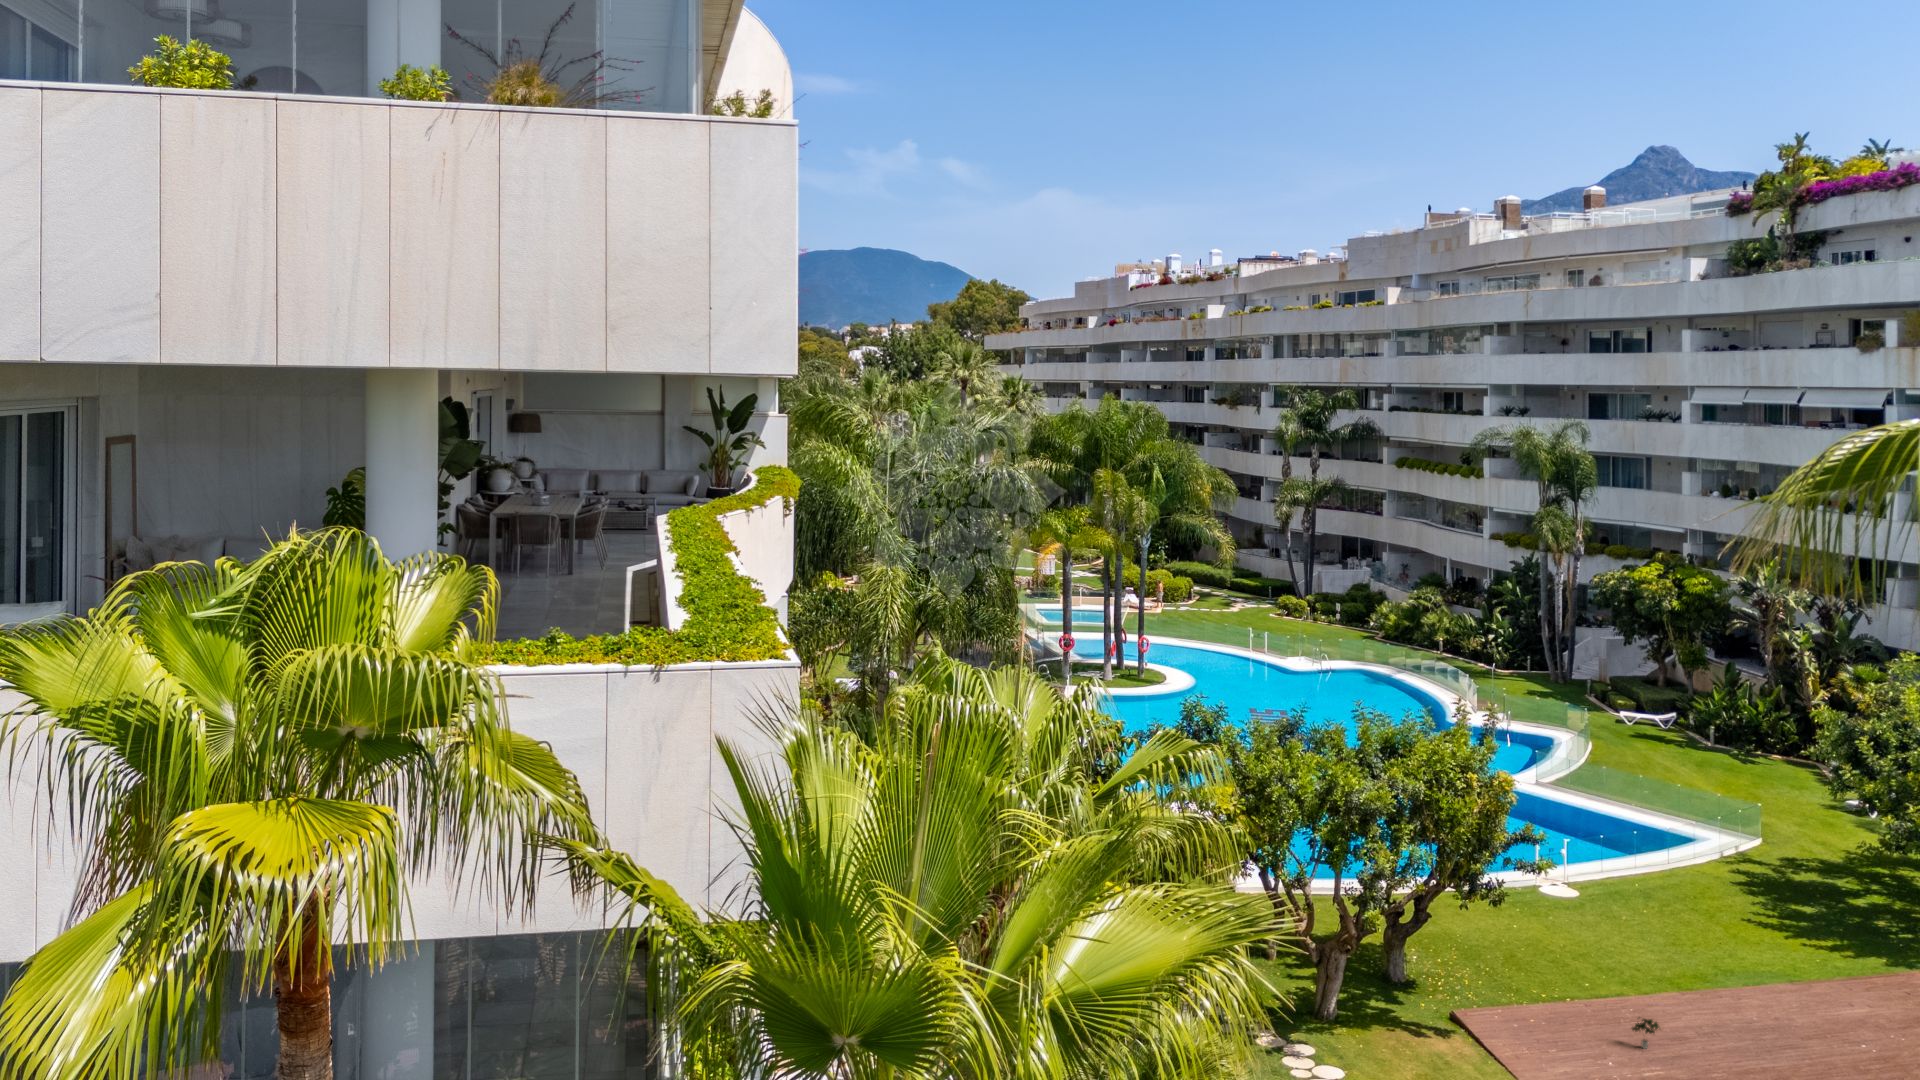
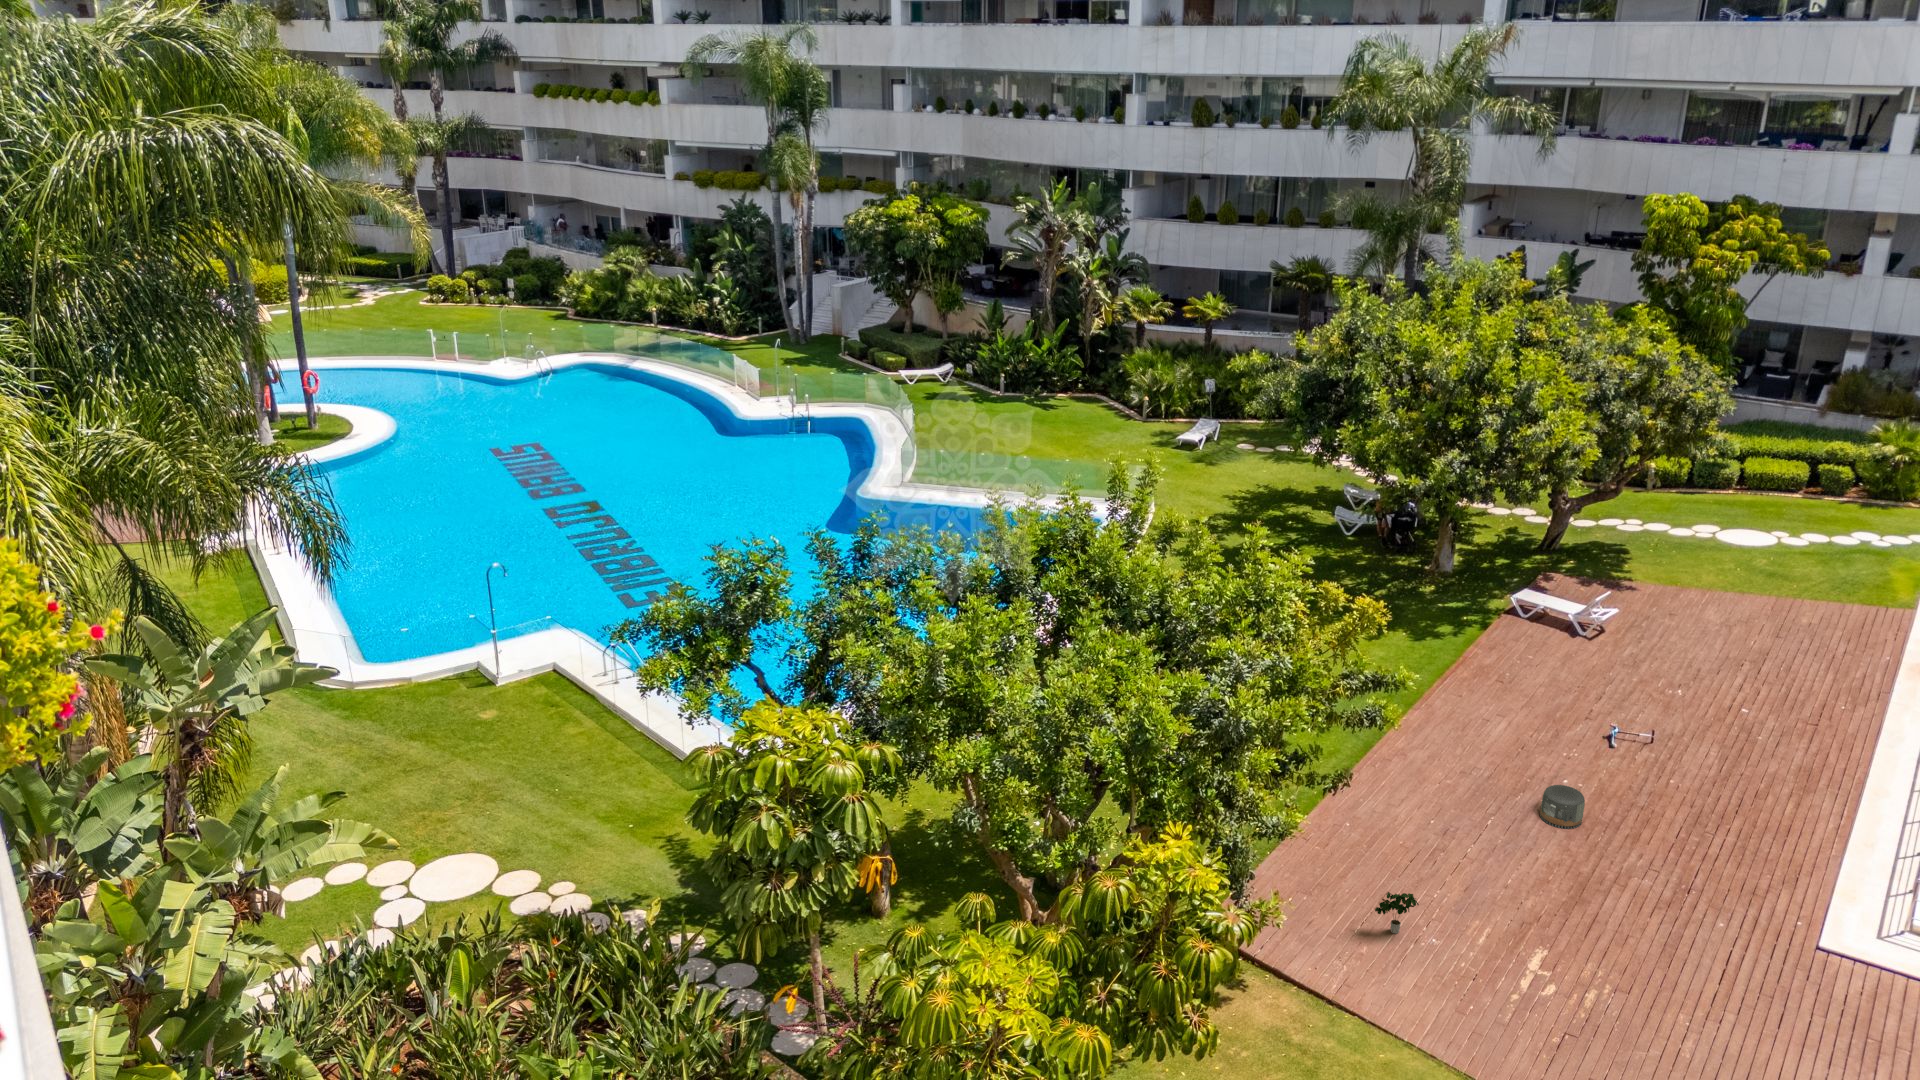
pouf: none [1845,1020,1881,1054] -> present [1540,785,1585,829]

